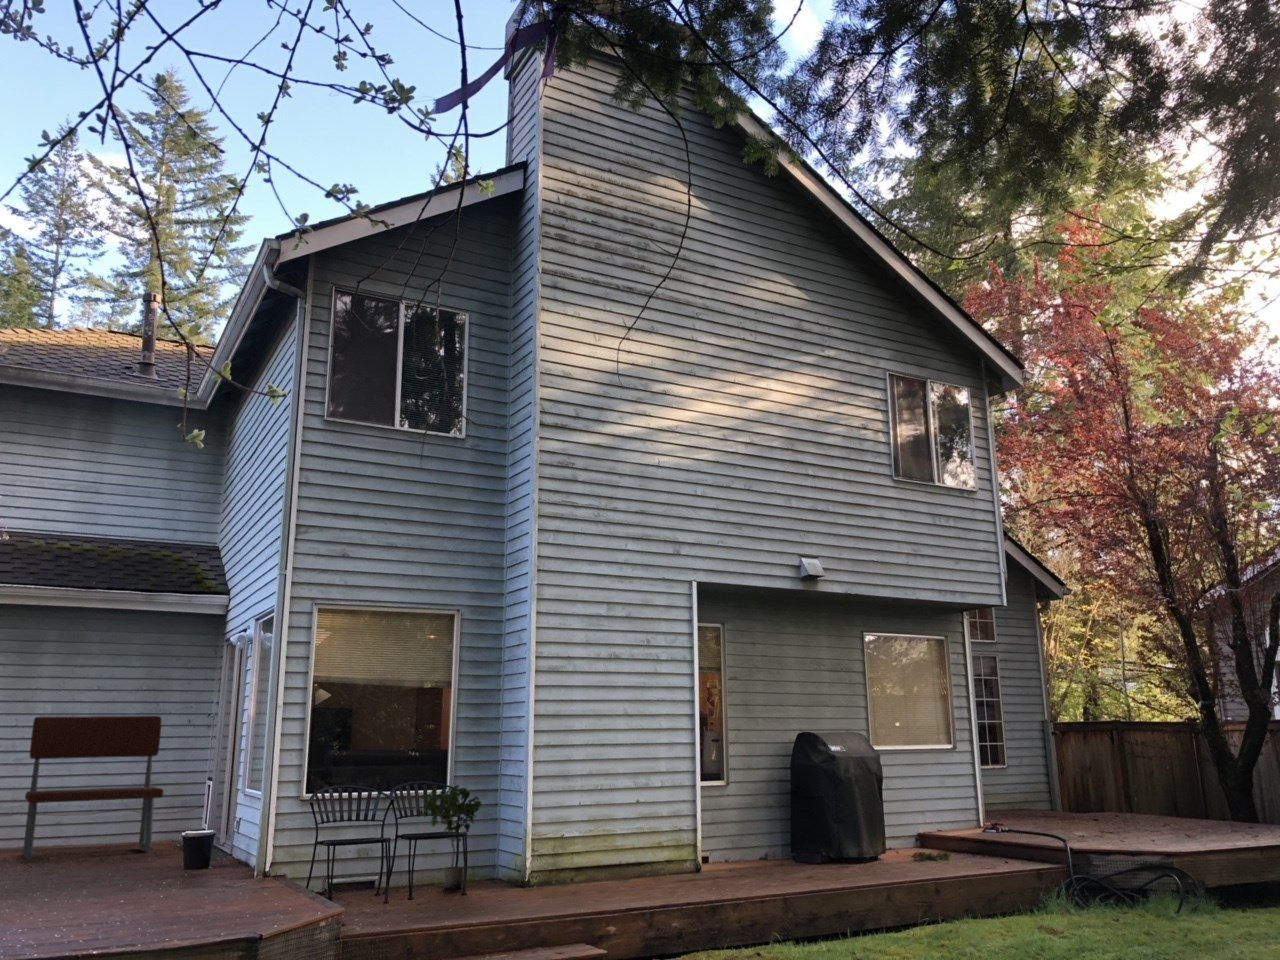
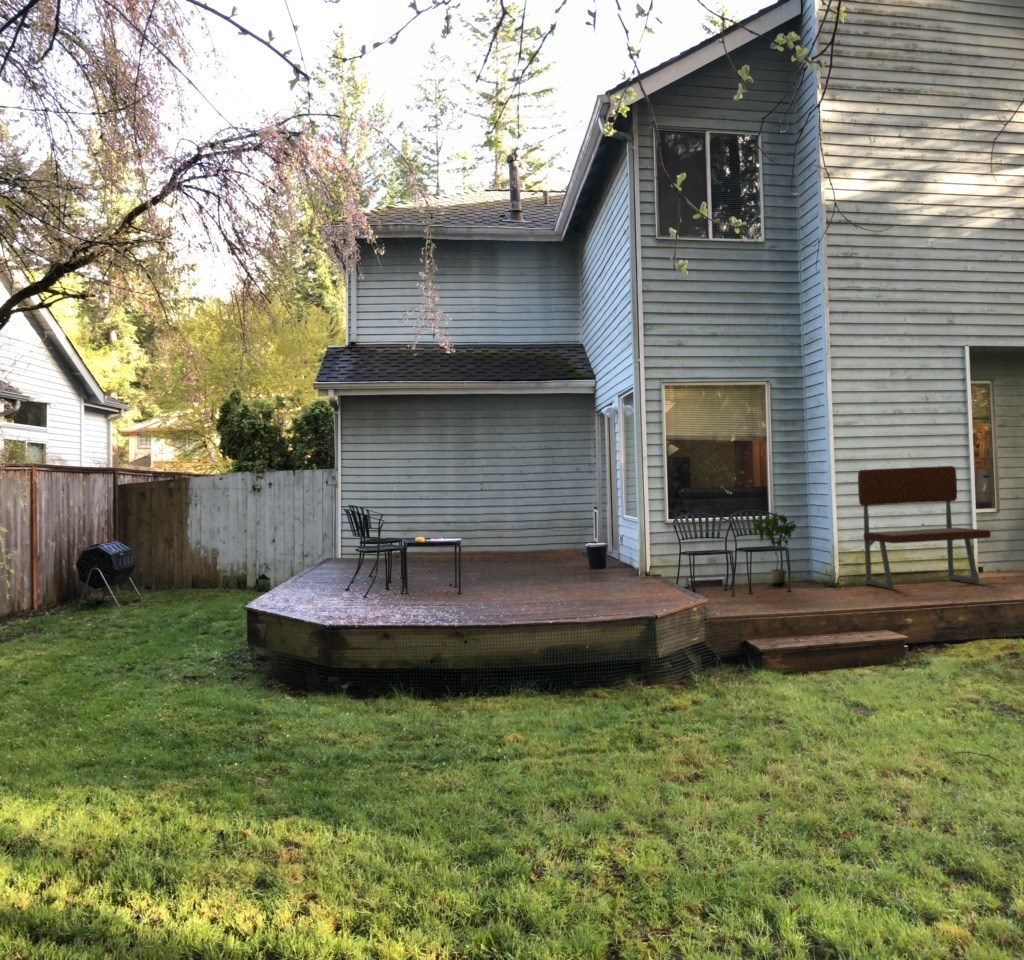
bench: present [23,716,164,859] -> present [858,466,991,589]

